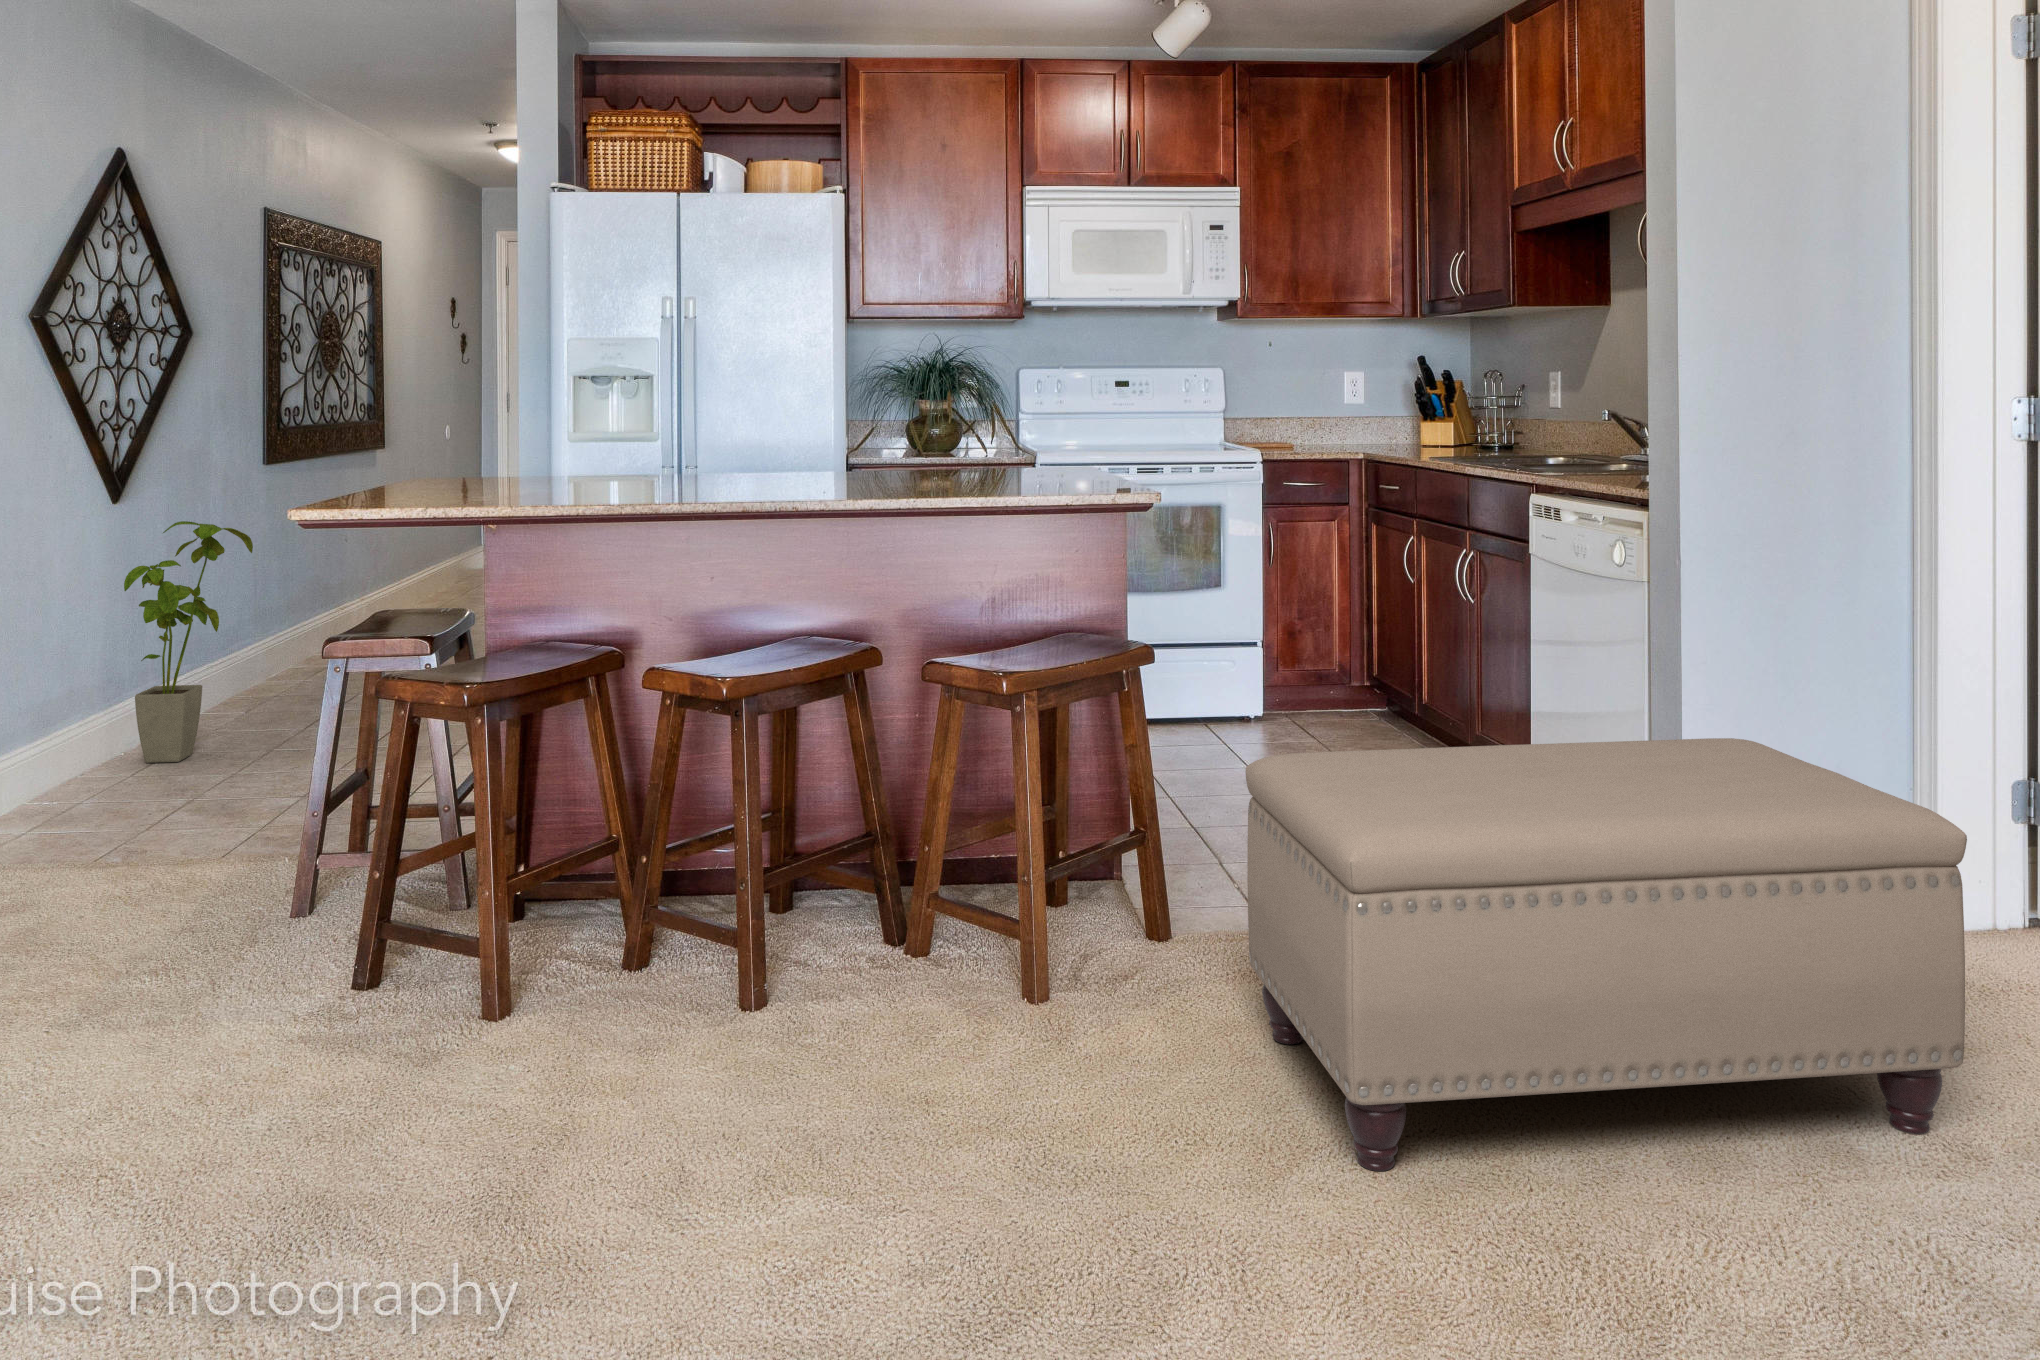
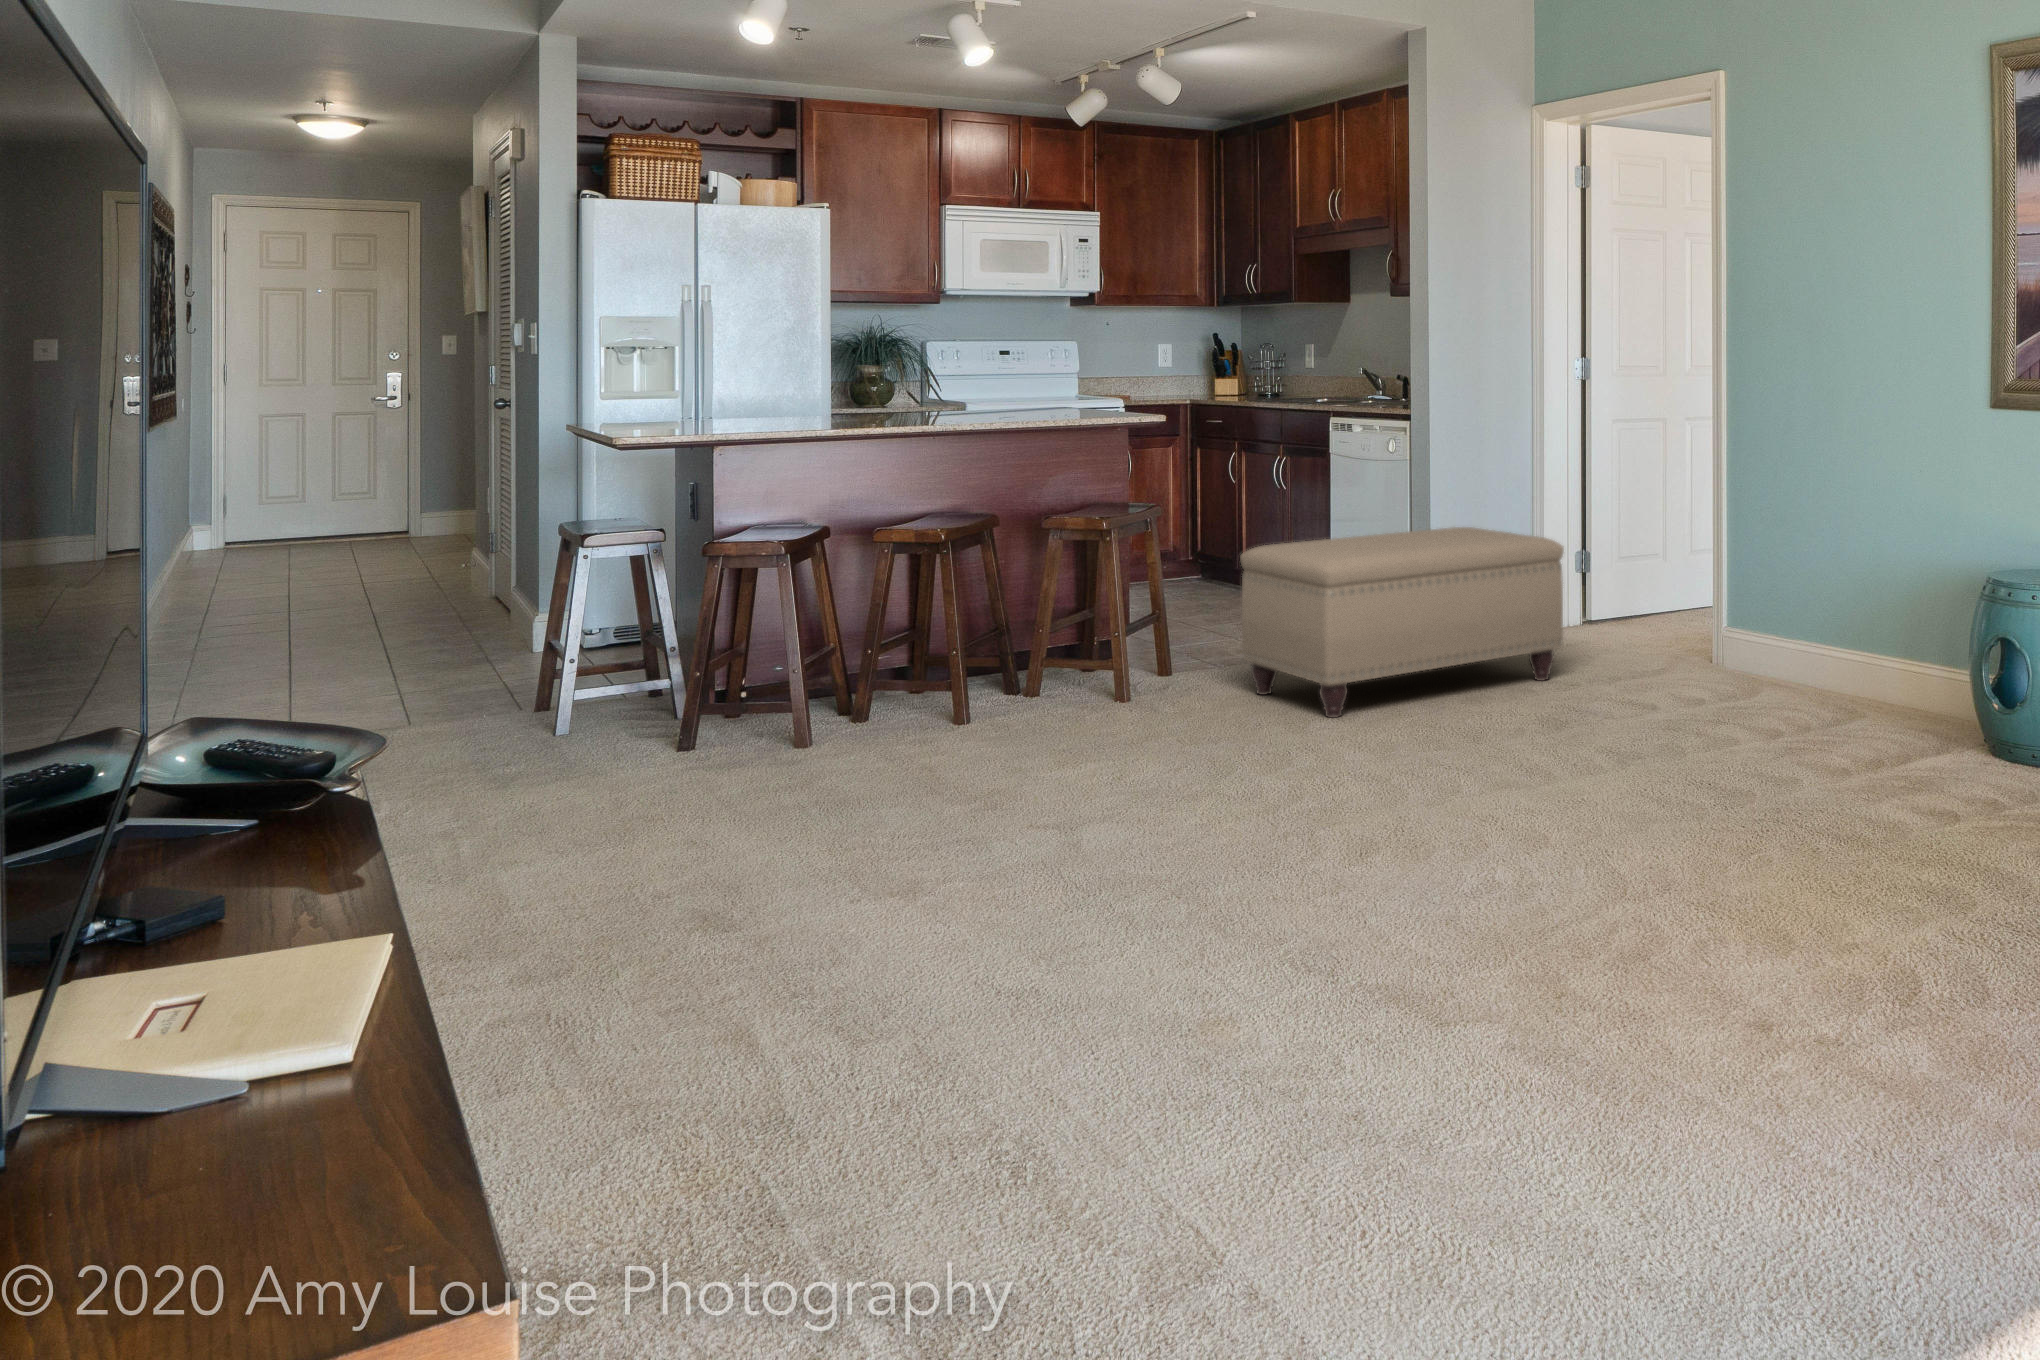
house plant: present [124,521,253,763] -> none [132,480,263,698]

